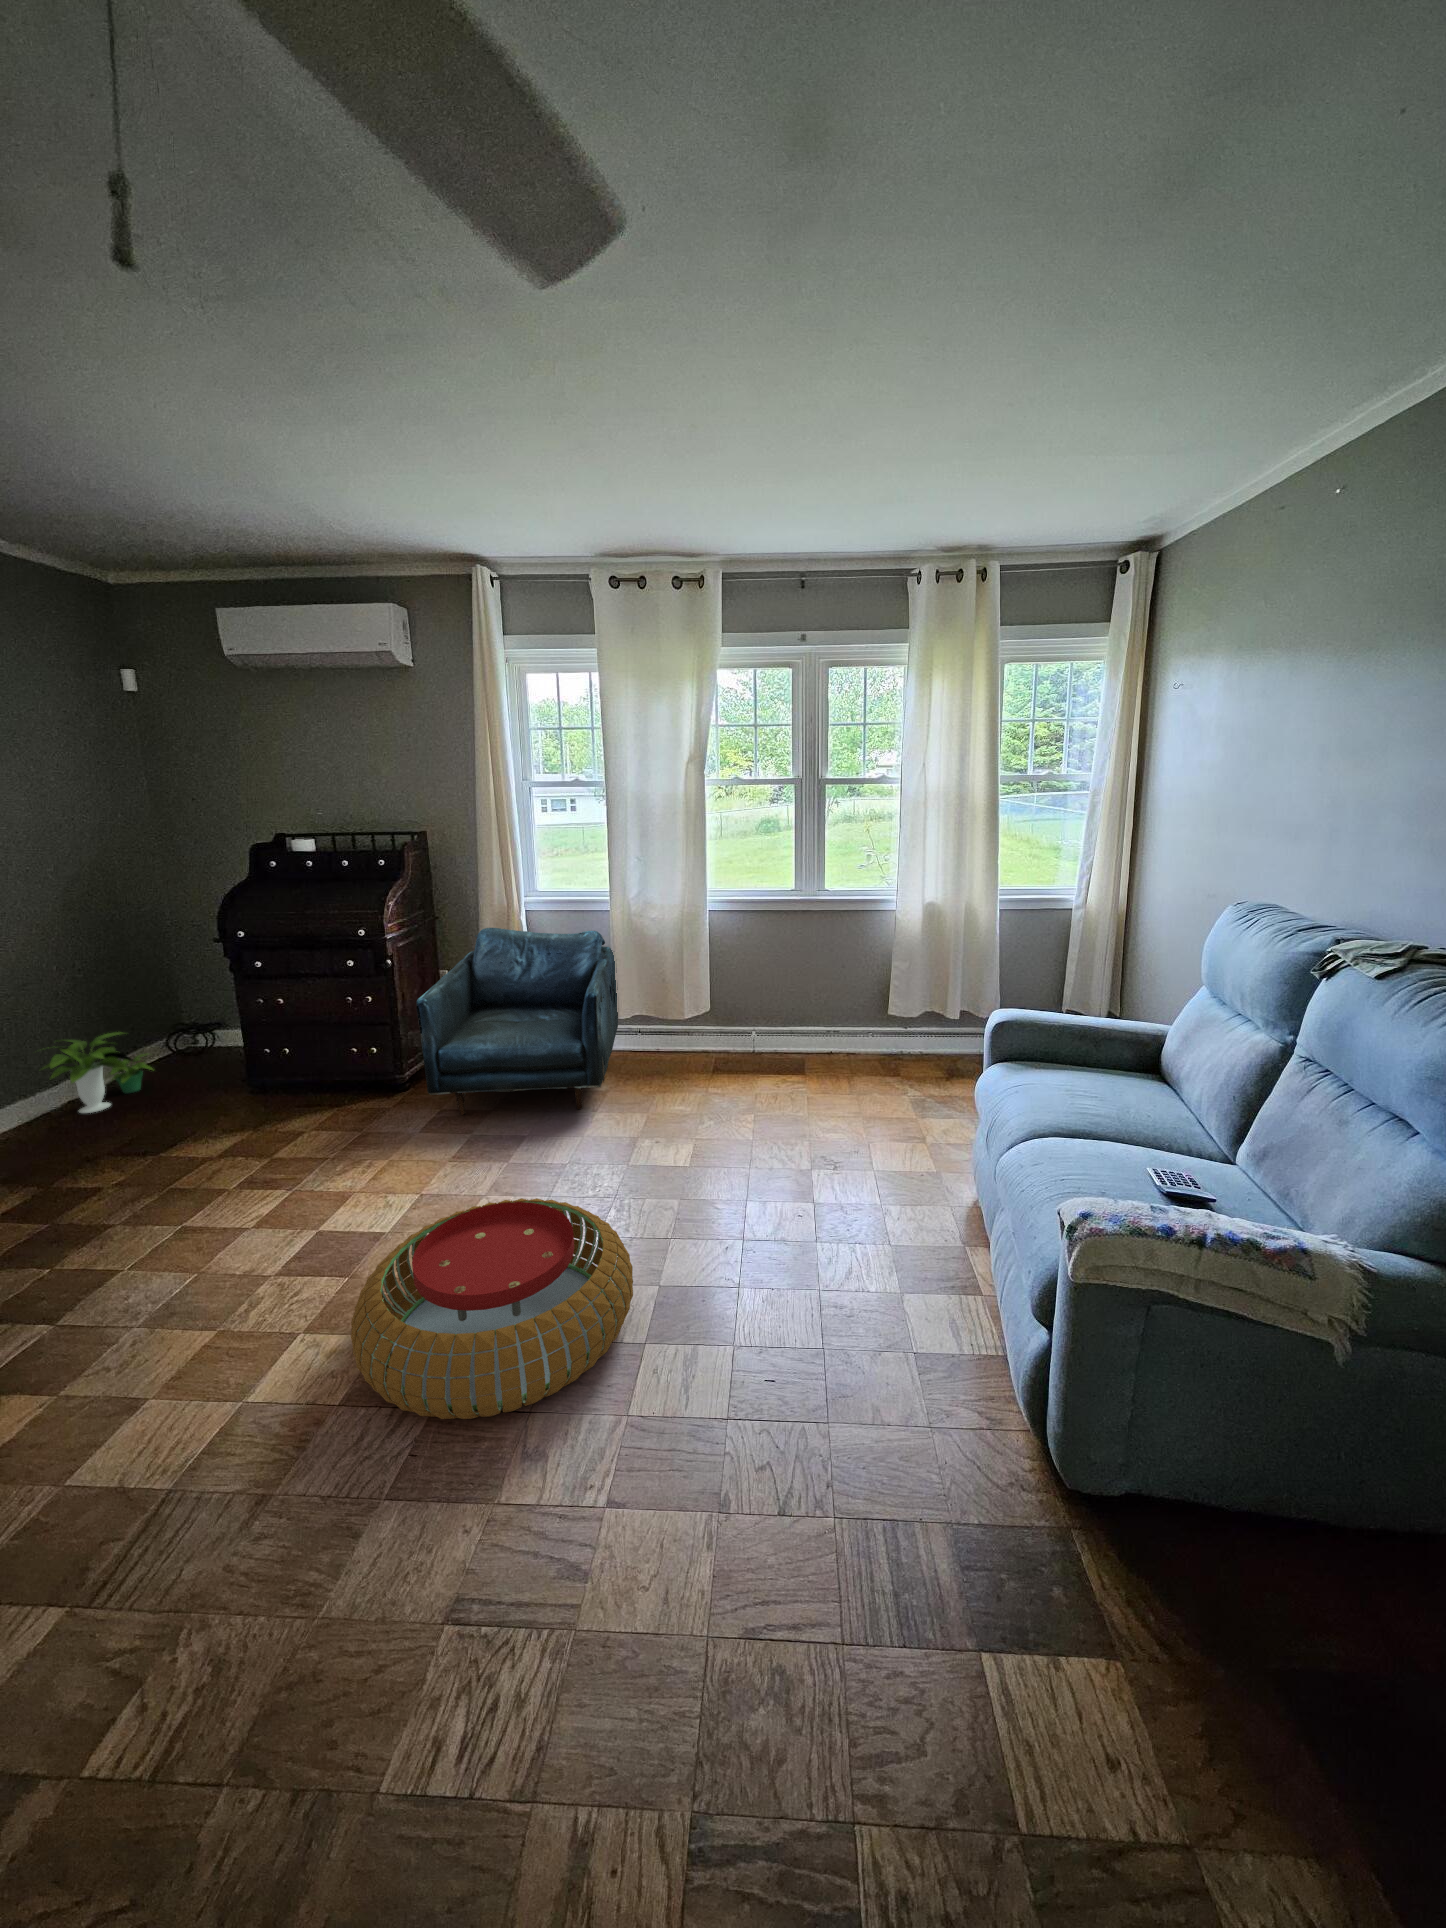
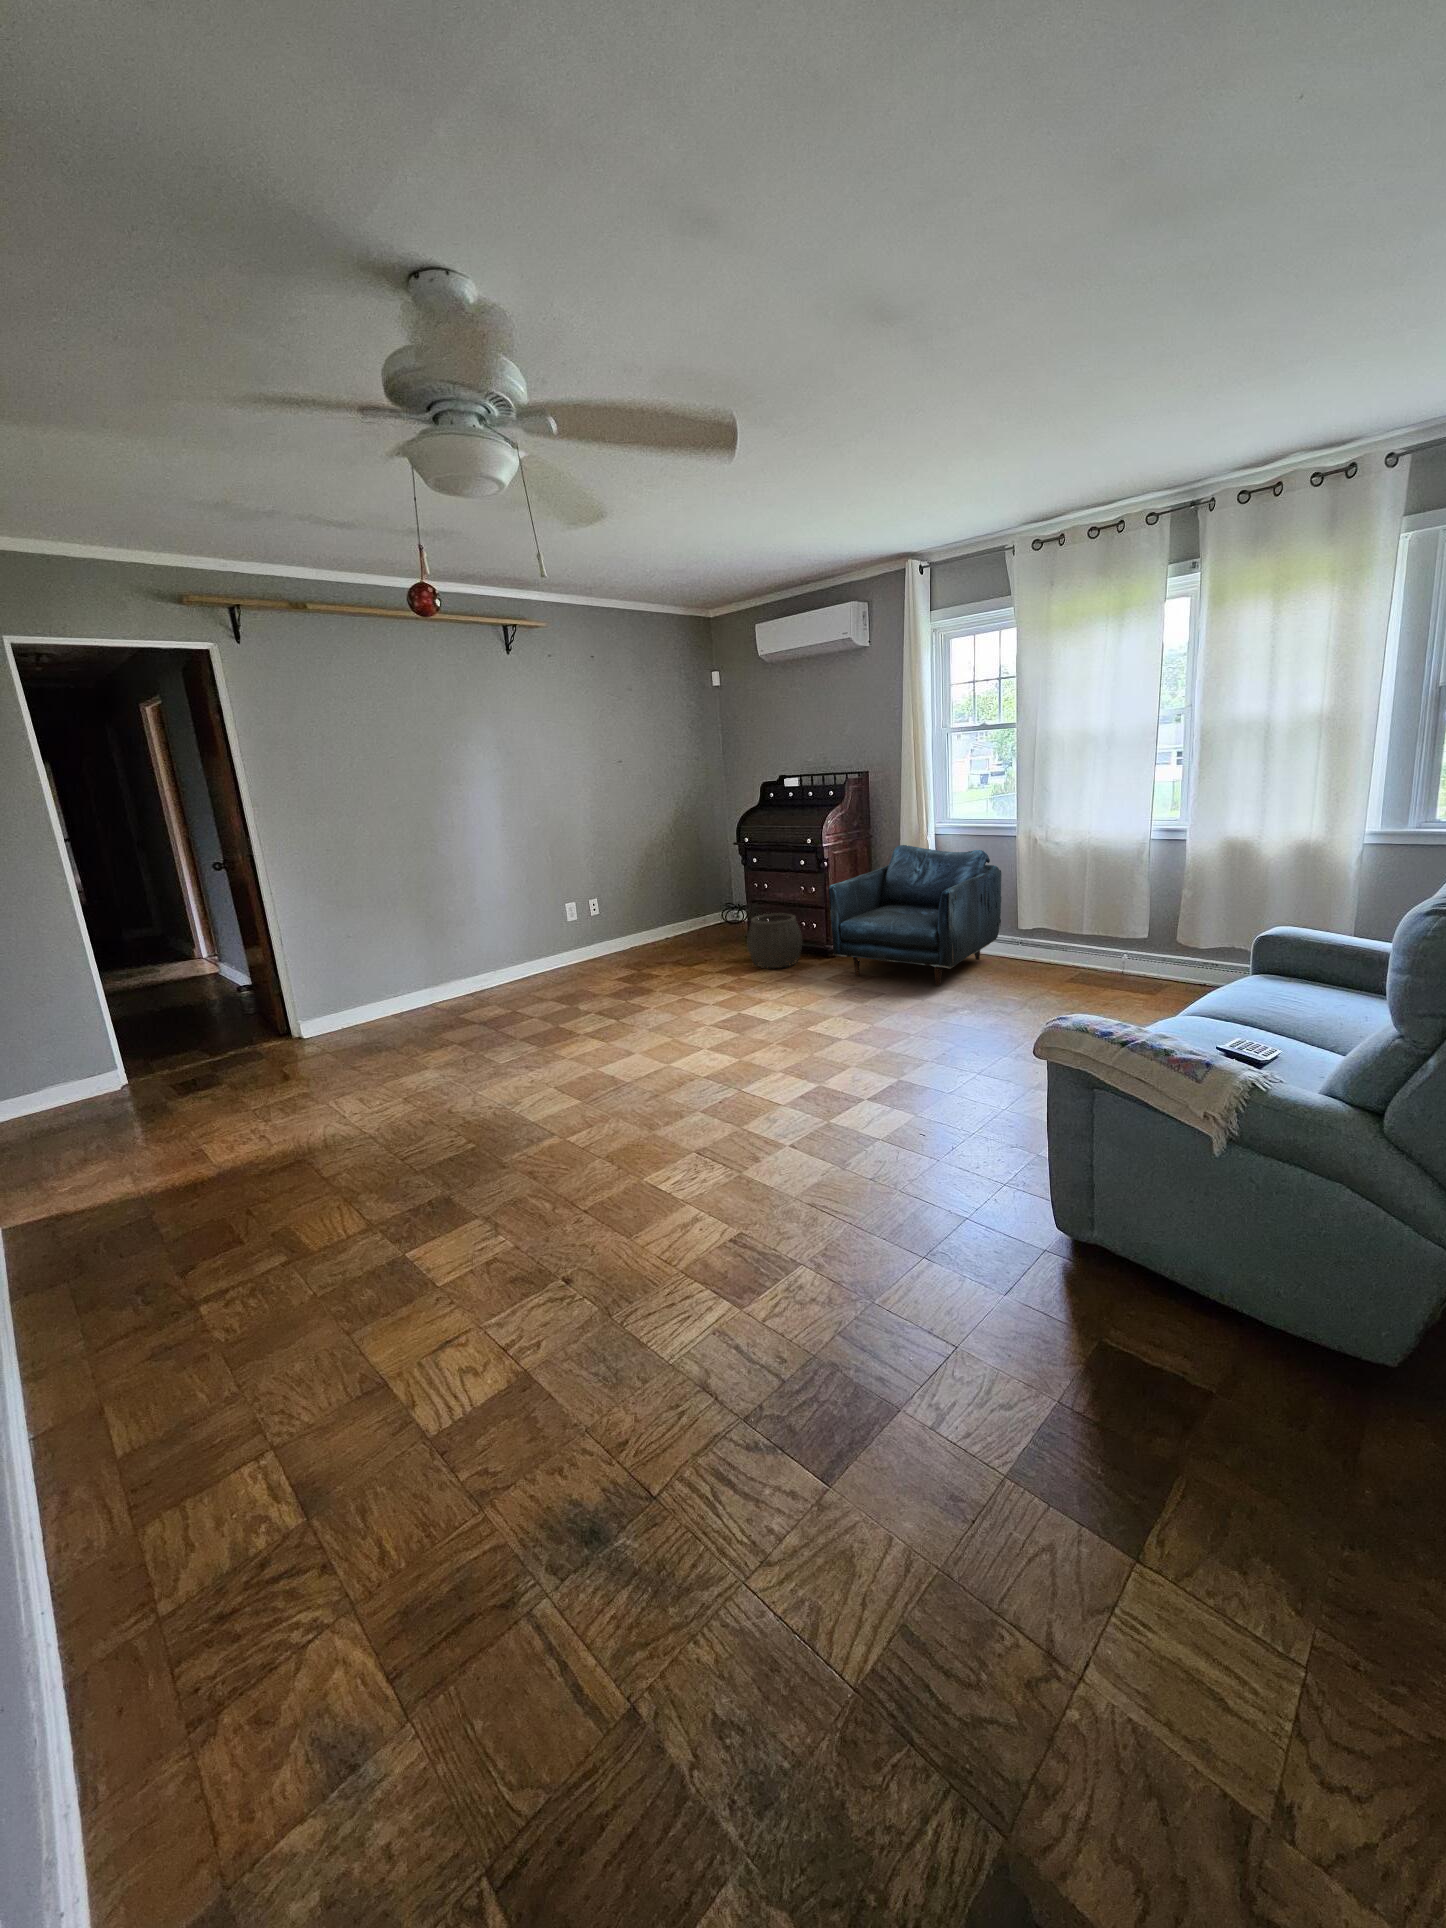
potted plant: present [43,1032,154,1113] -> none [653,899,709,944]
woven basket: none [266,1041,362,1132] -> present [748,913,802,968]
pouf: present [351,1198,633,1419] -> none [713,1001,886,1106]

